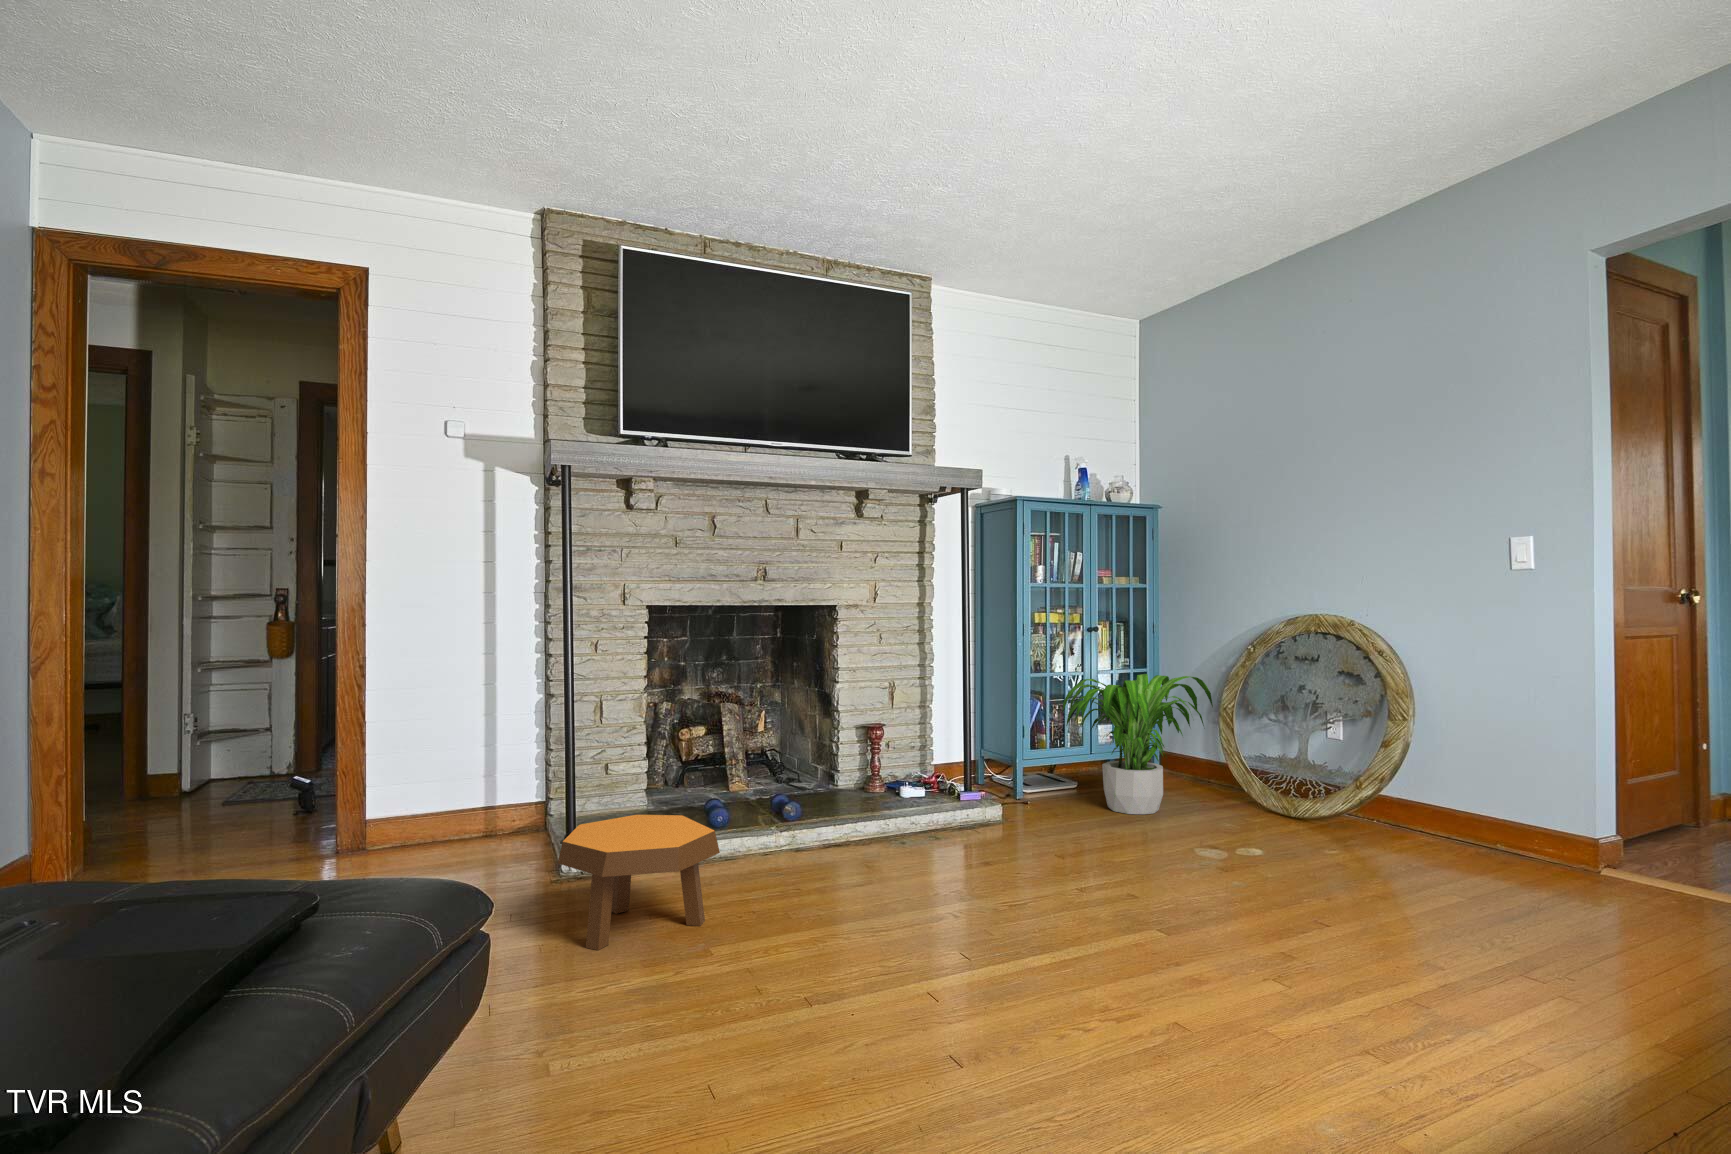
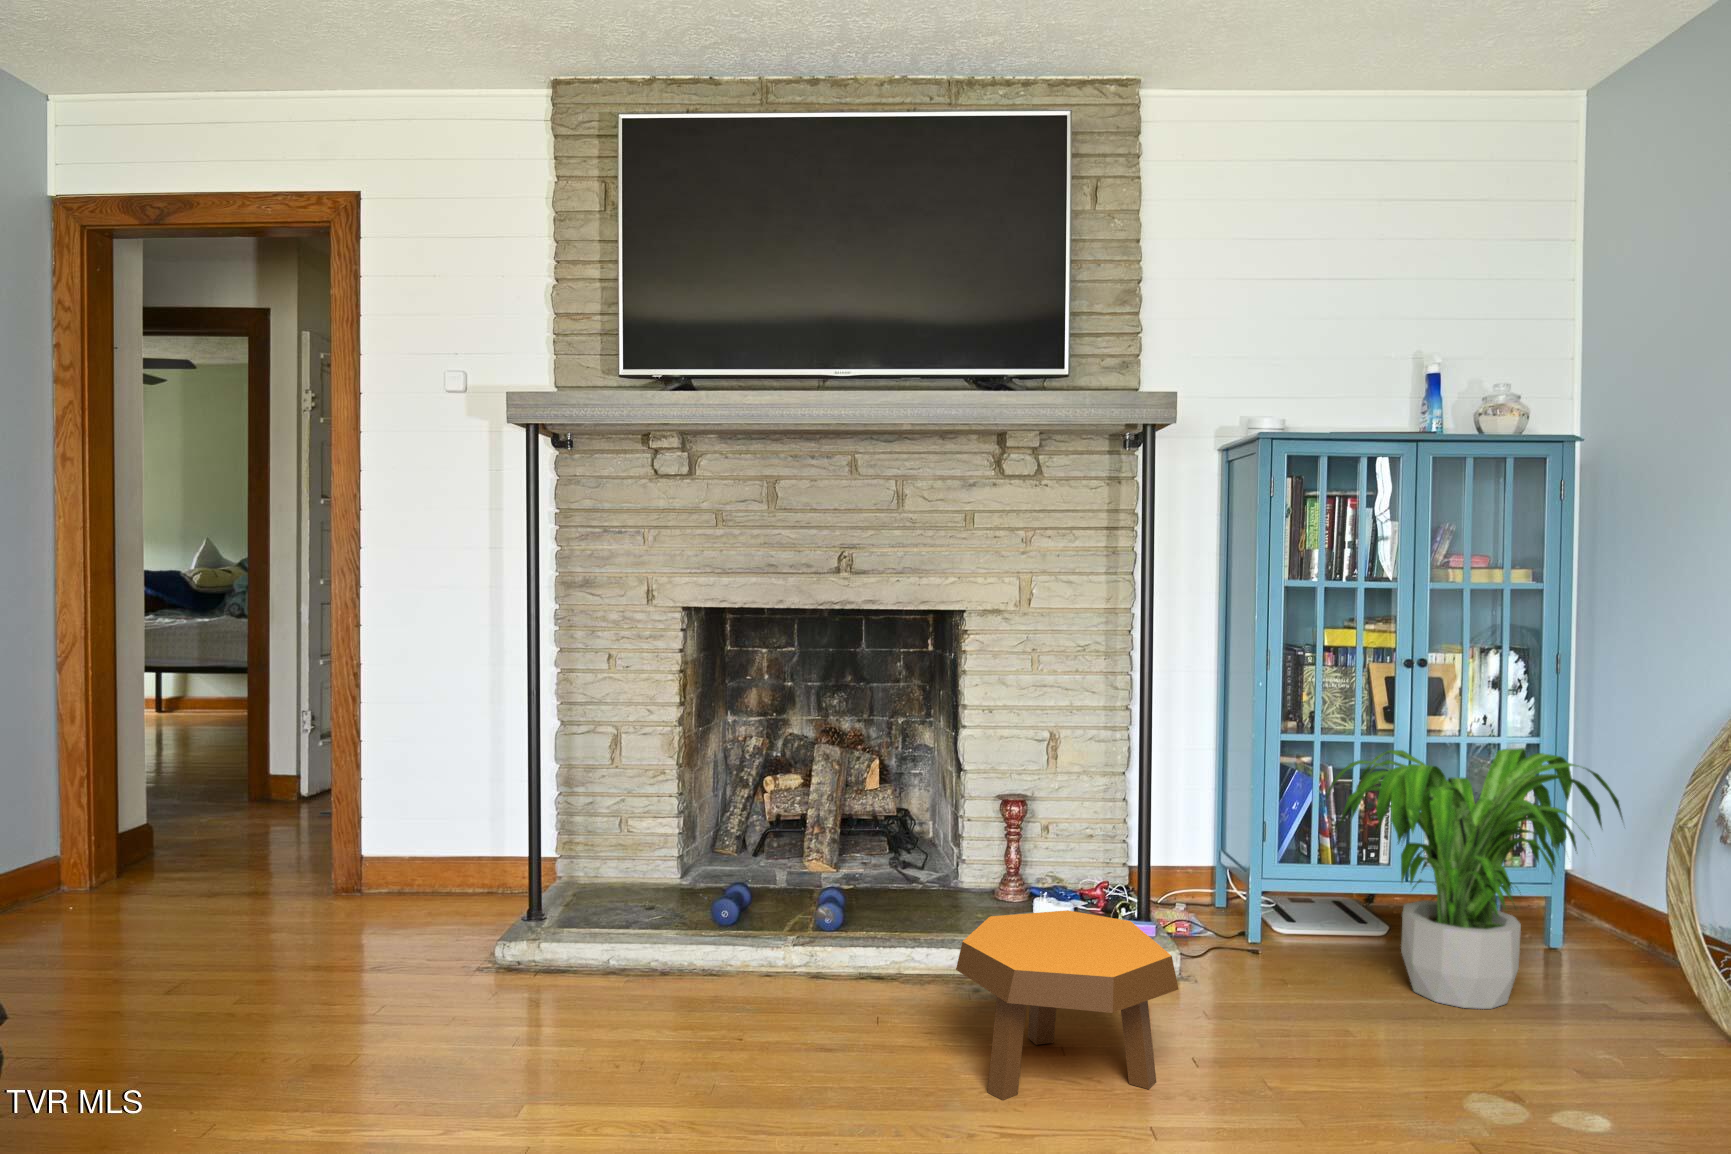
footstool: present [558,815,720,950] -> present [956,910,1178,1100]

